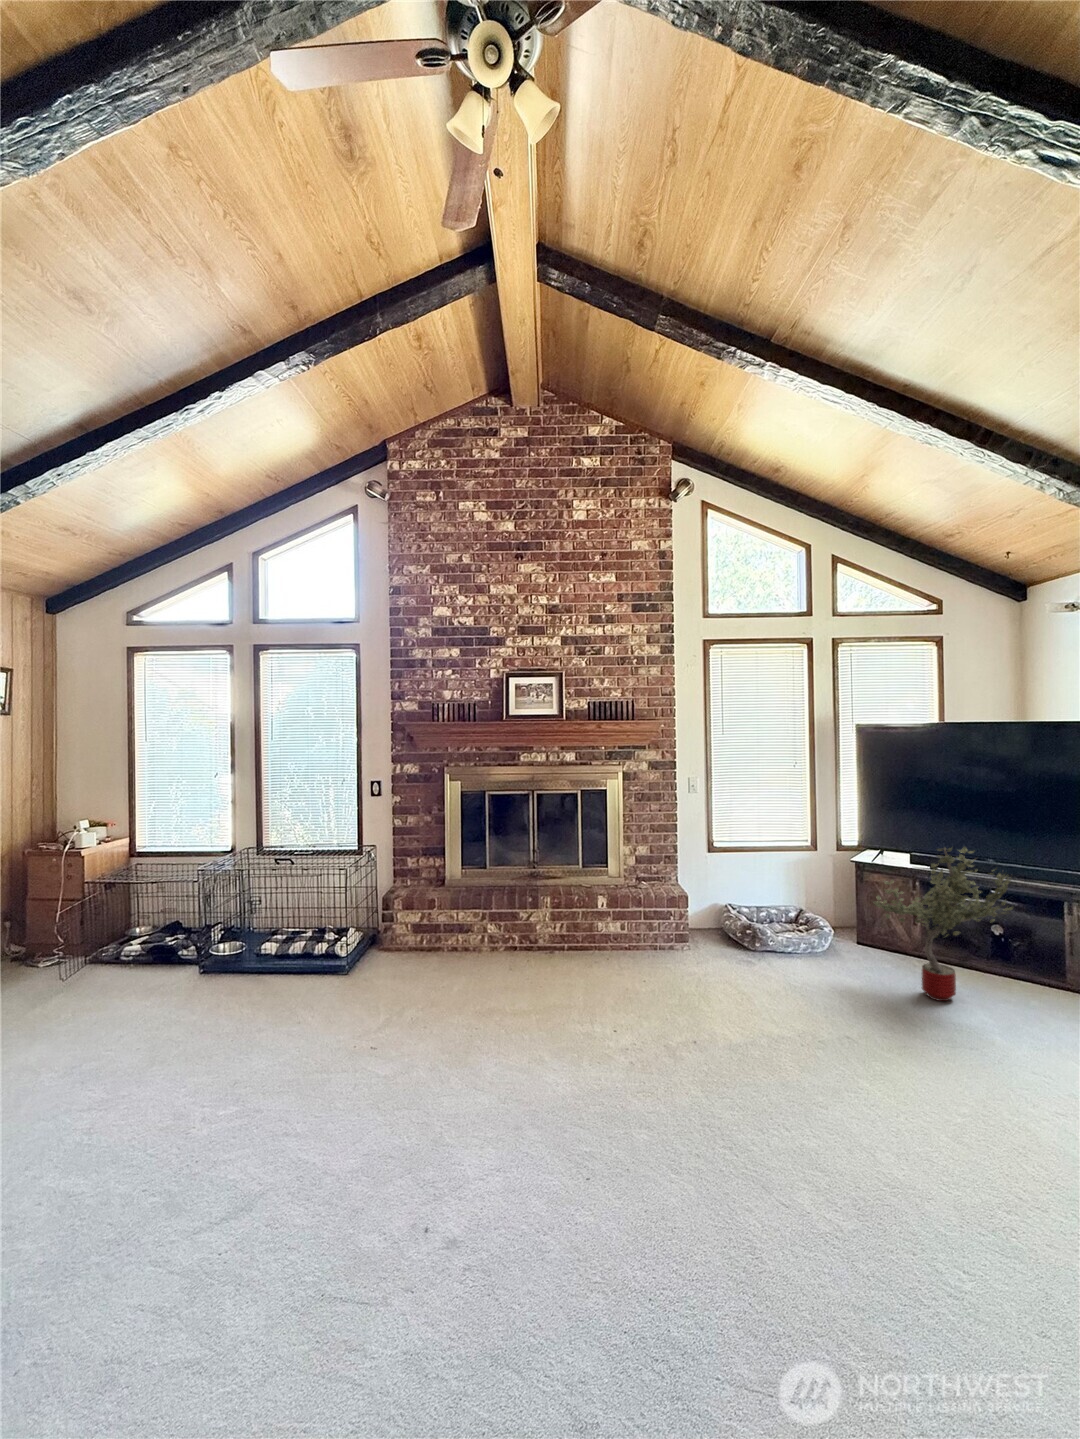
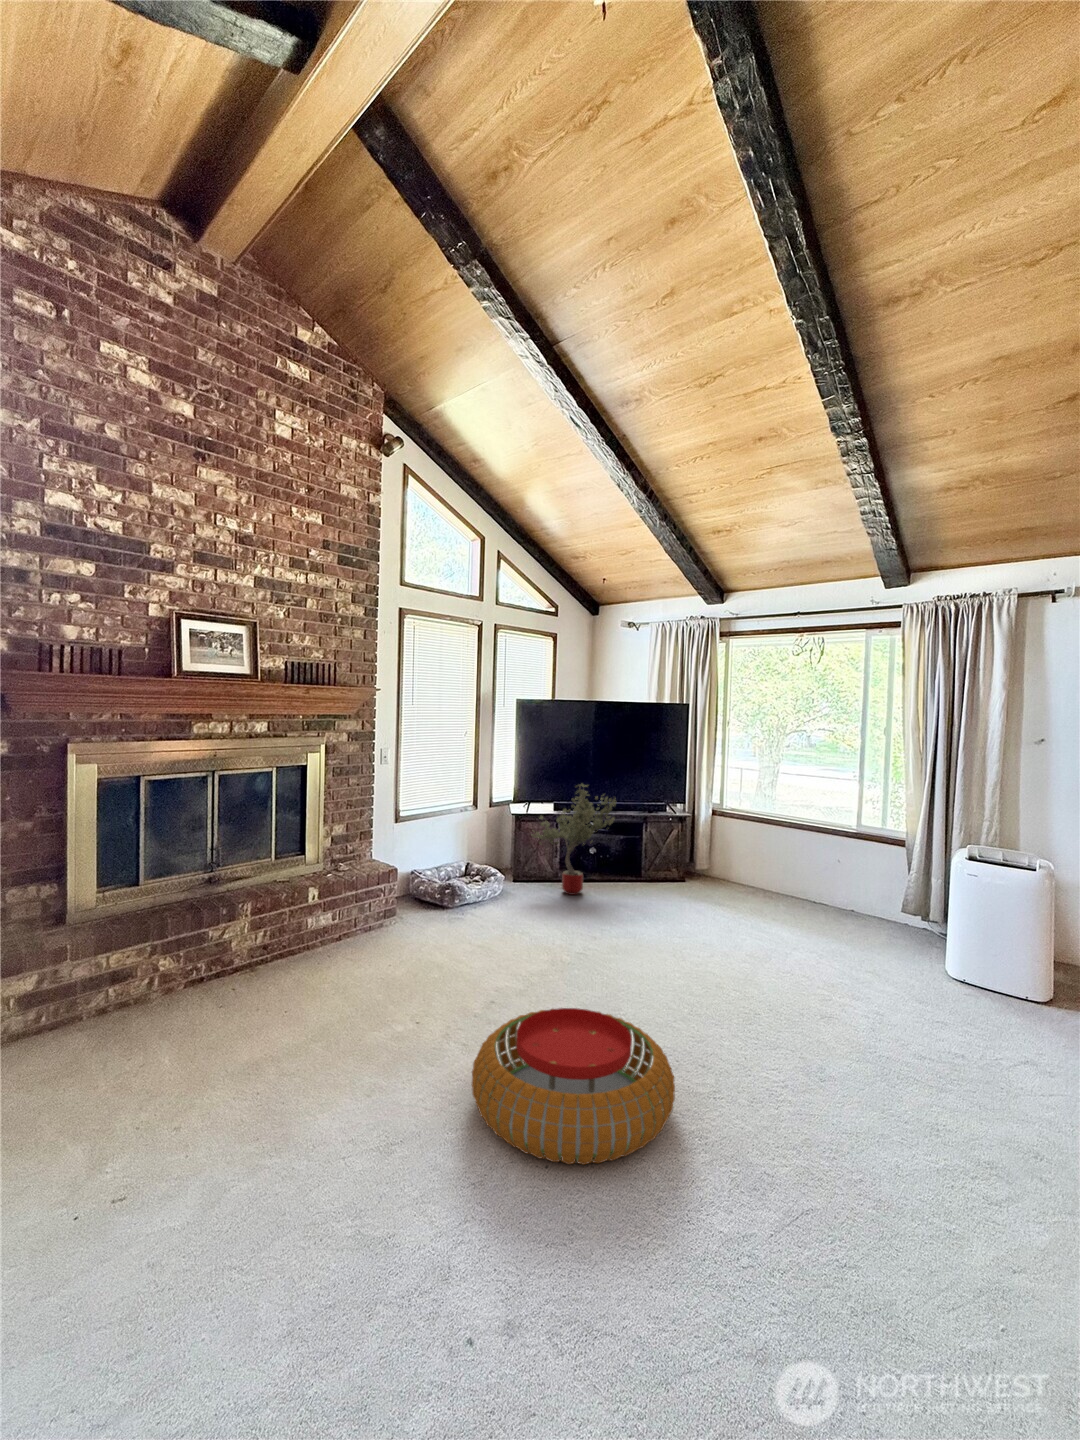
pouf: none [379,1033,564,1178] -> present [471,1008,675,1165]

